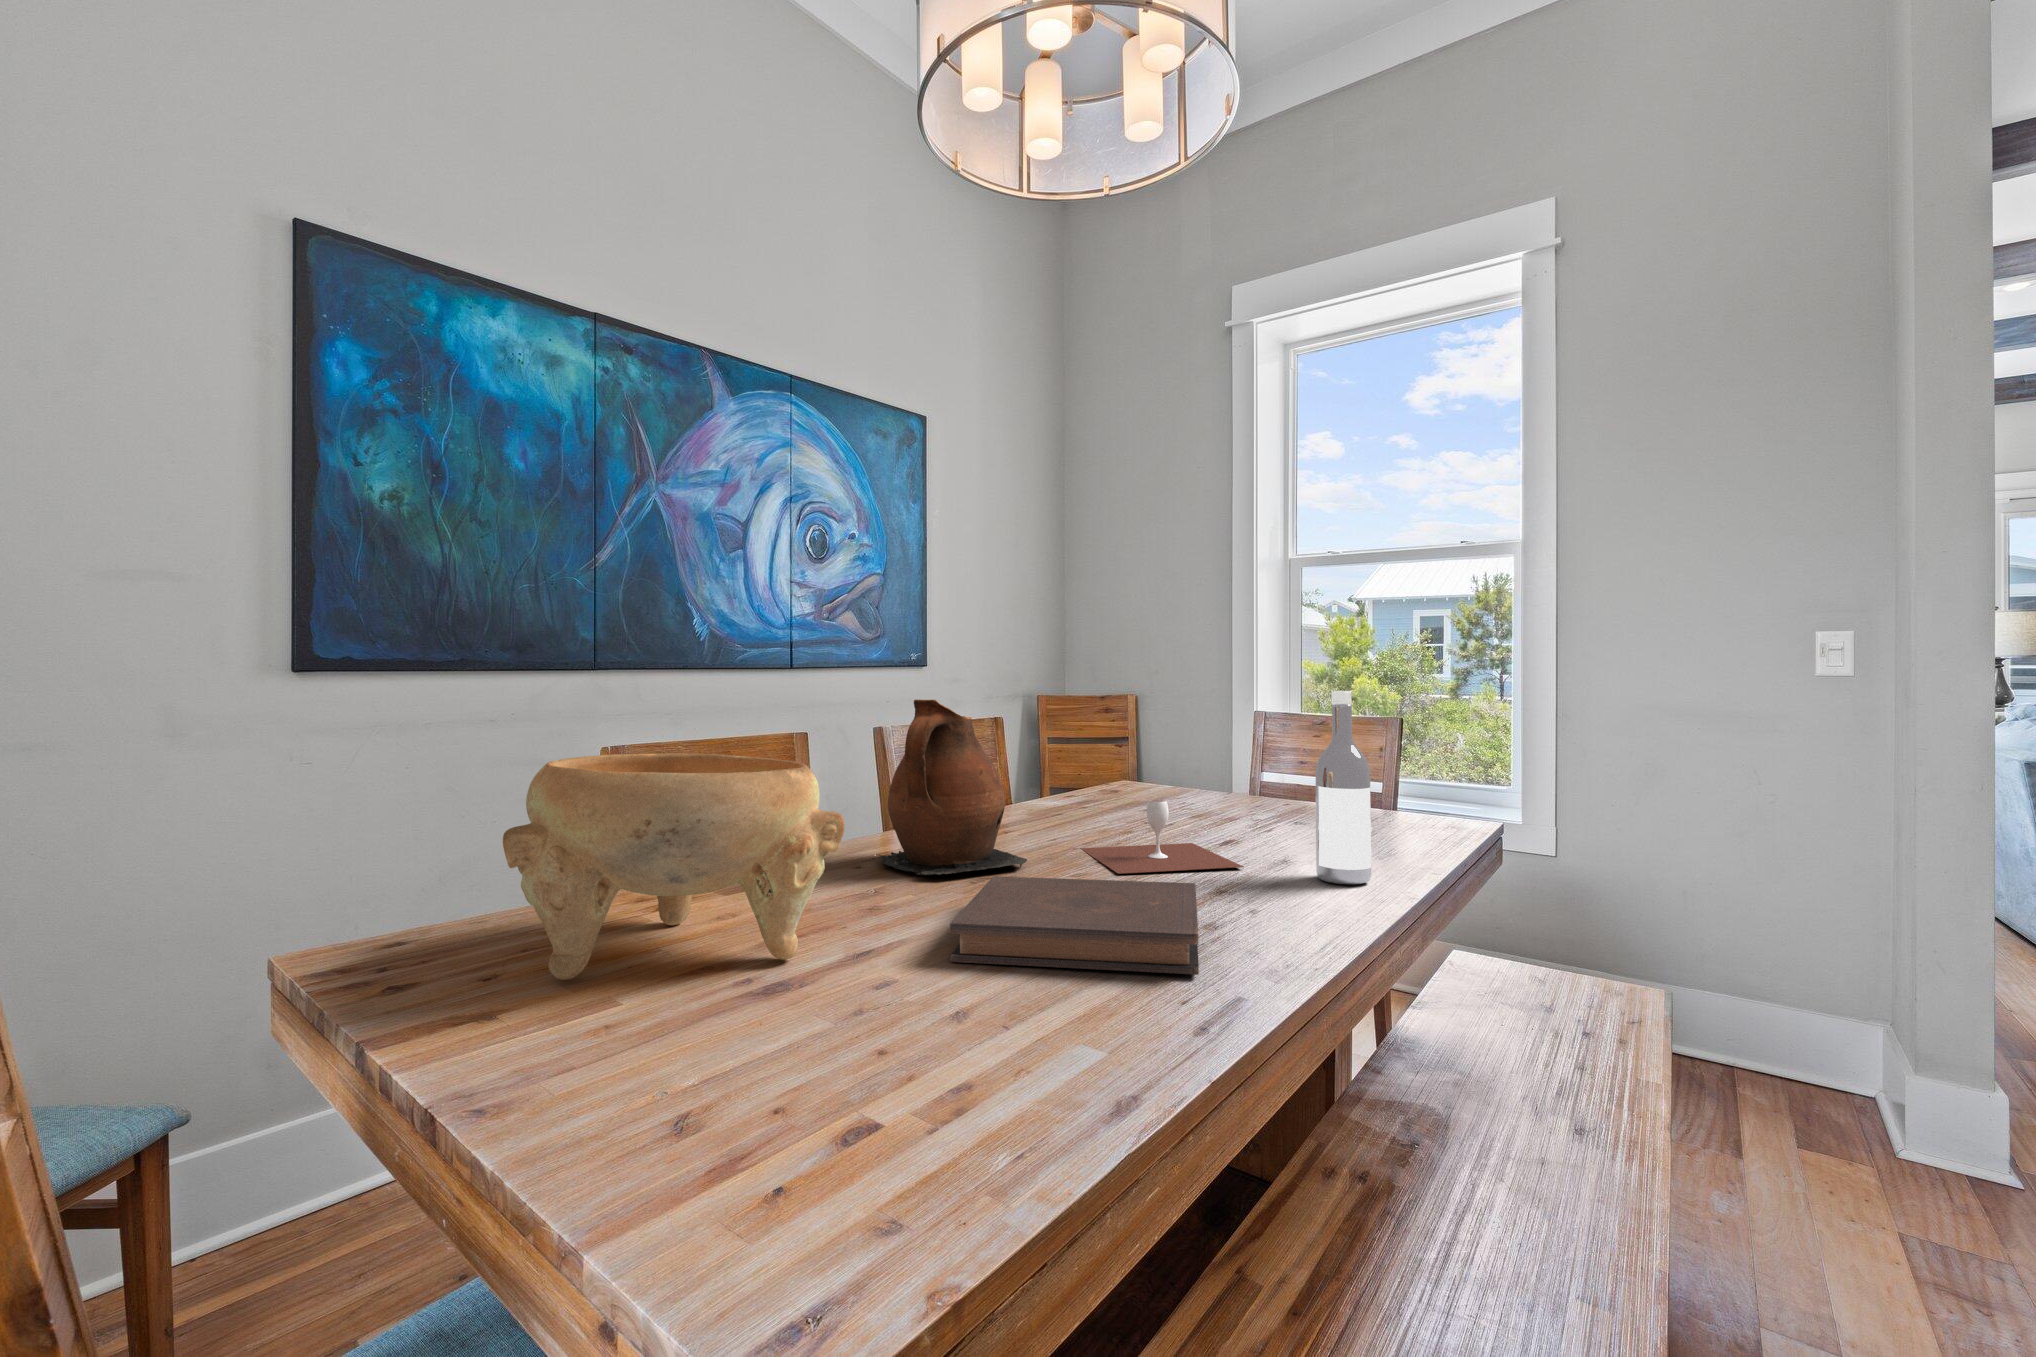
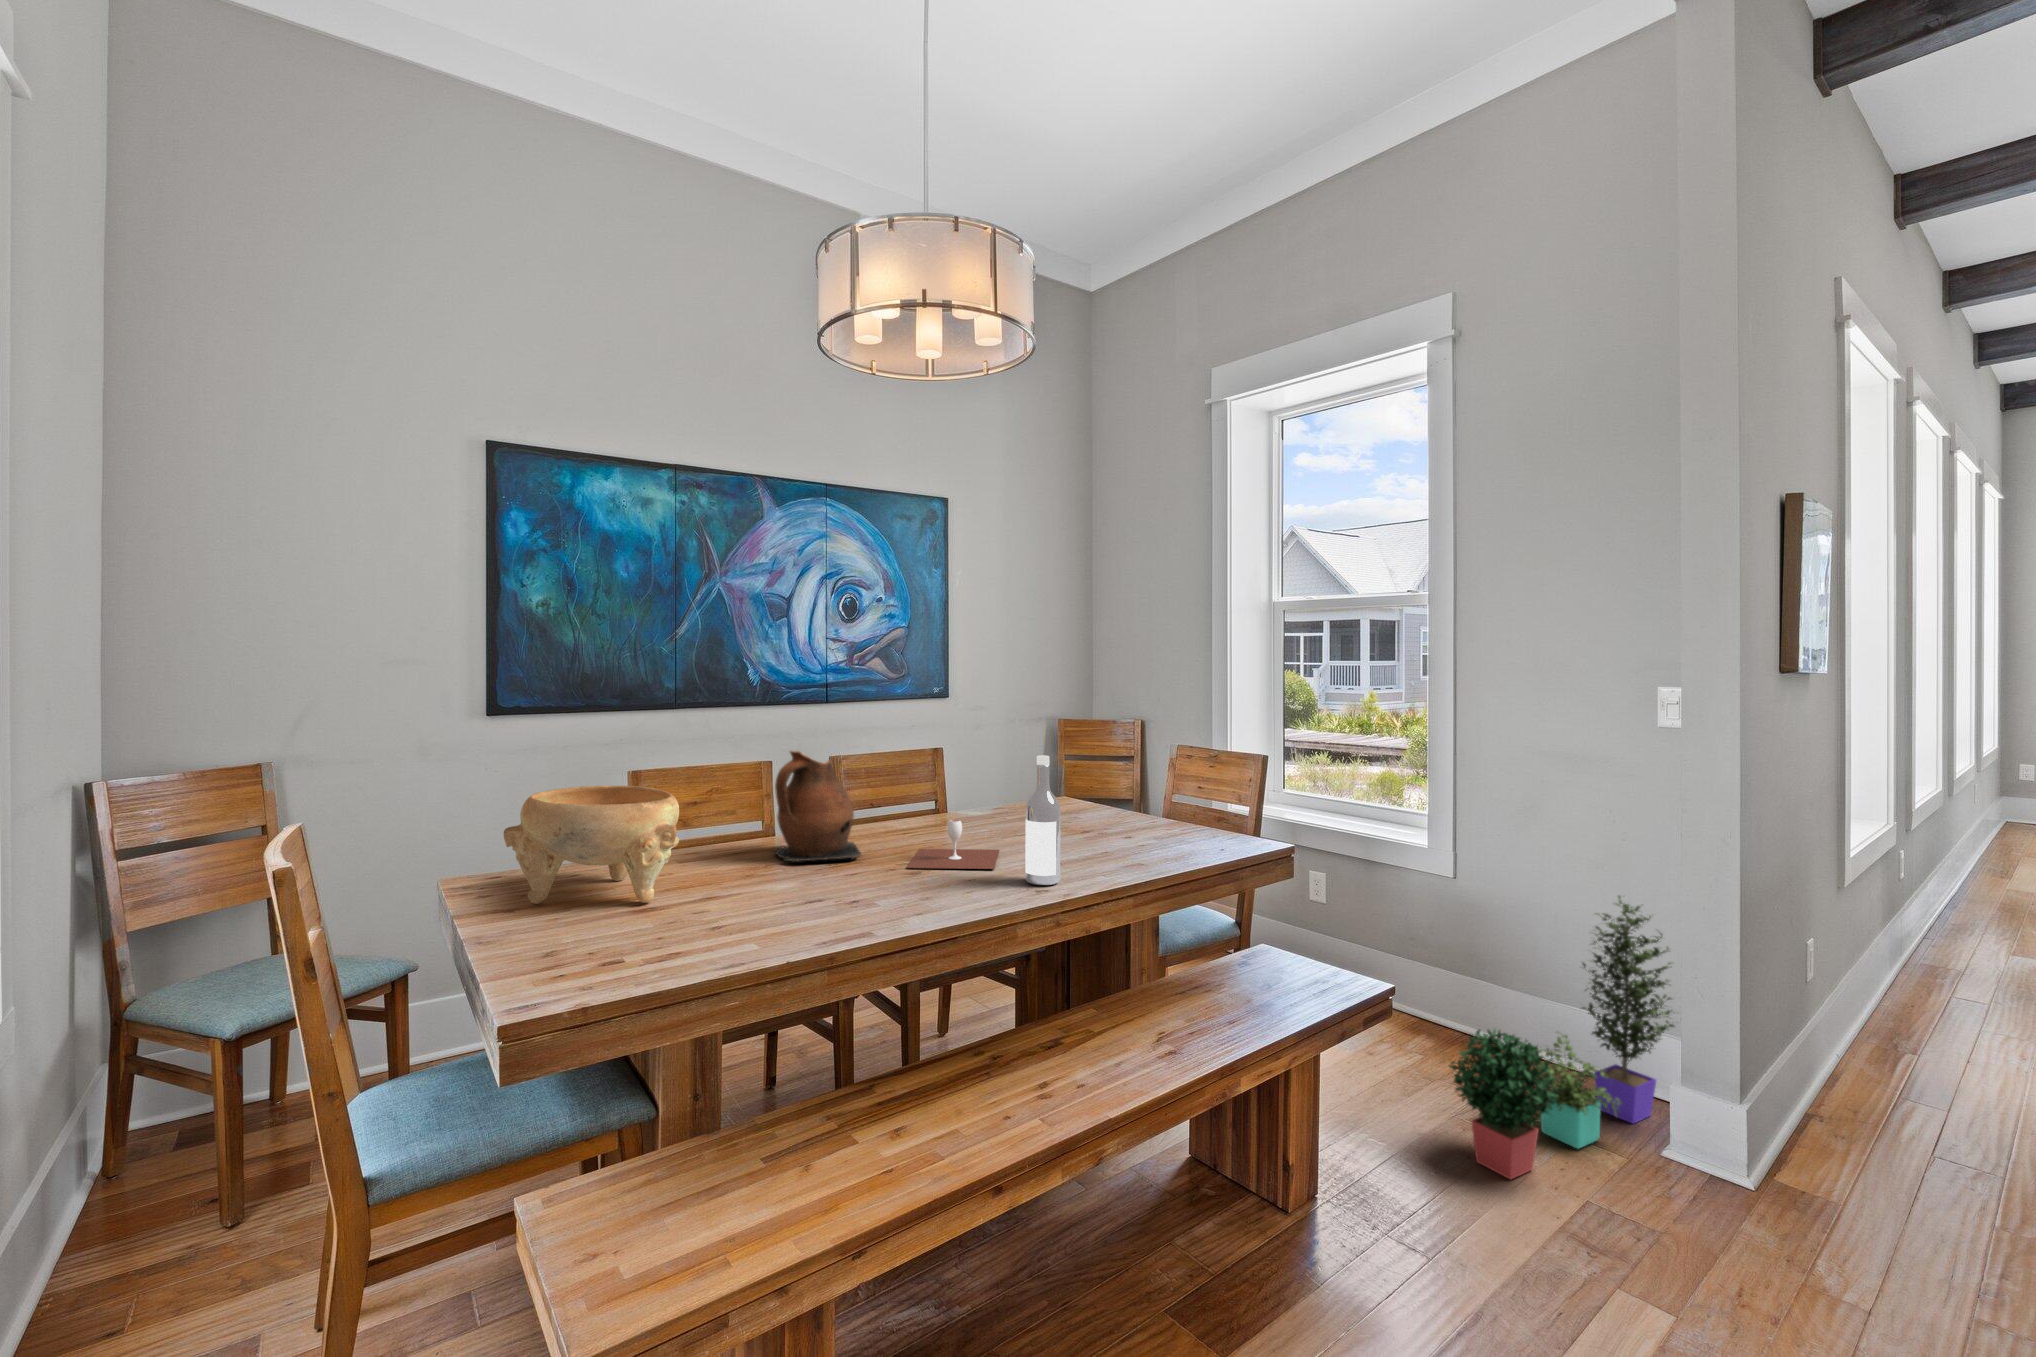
potted plant: none [1741,861,1916,1220] -> present [1449,895,1674,1179]
book: present [950,876,1199,975] -> none [724,865,904,927]

